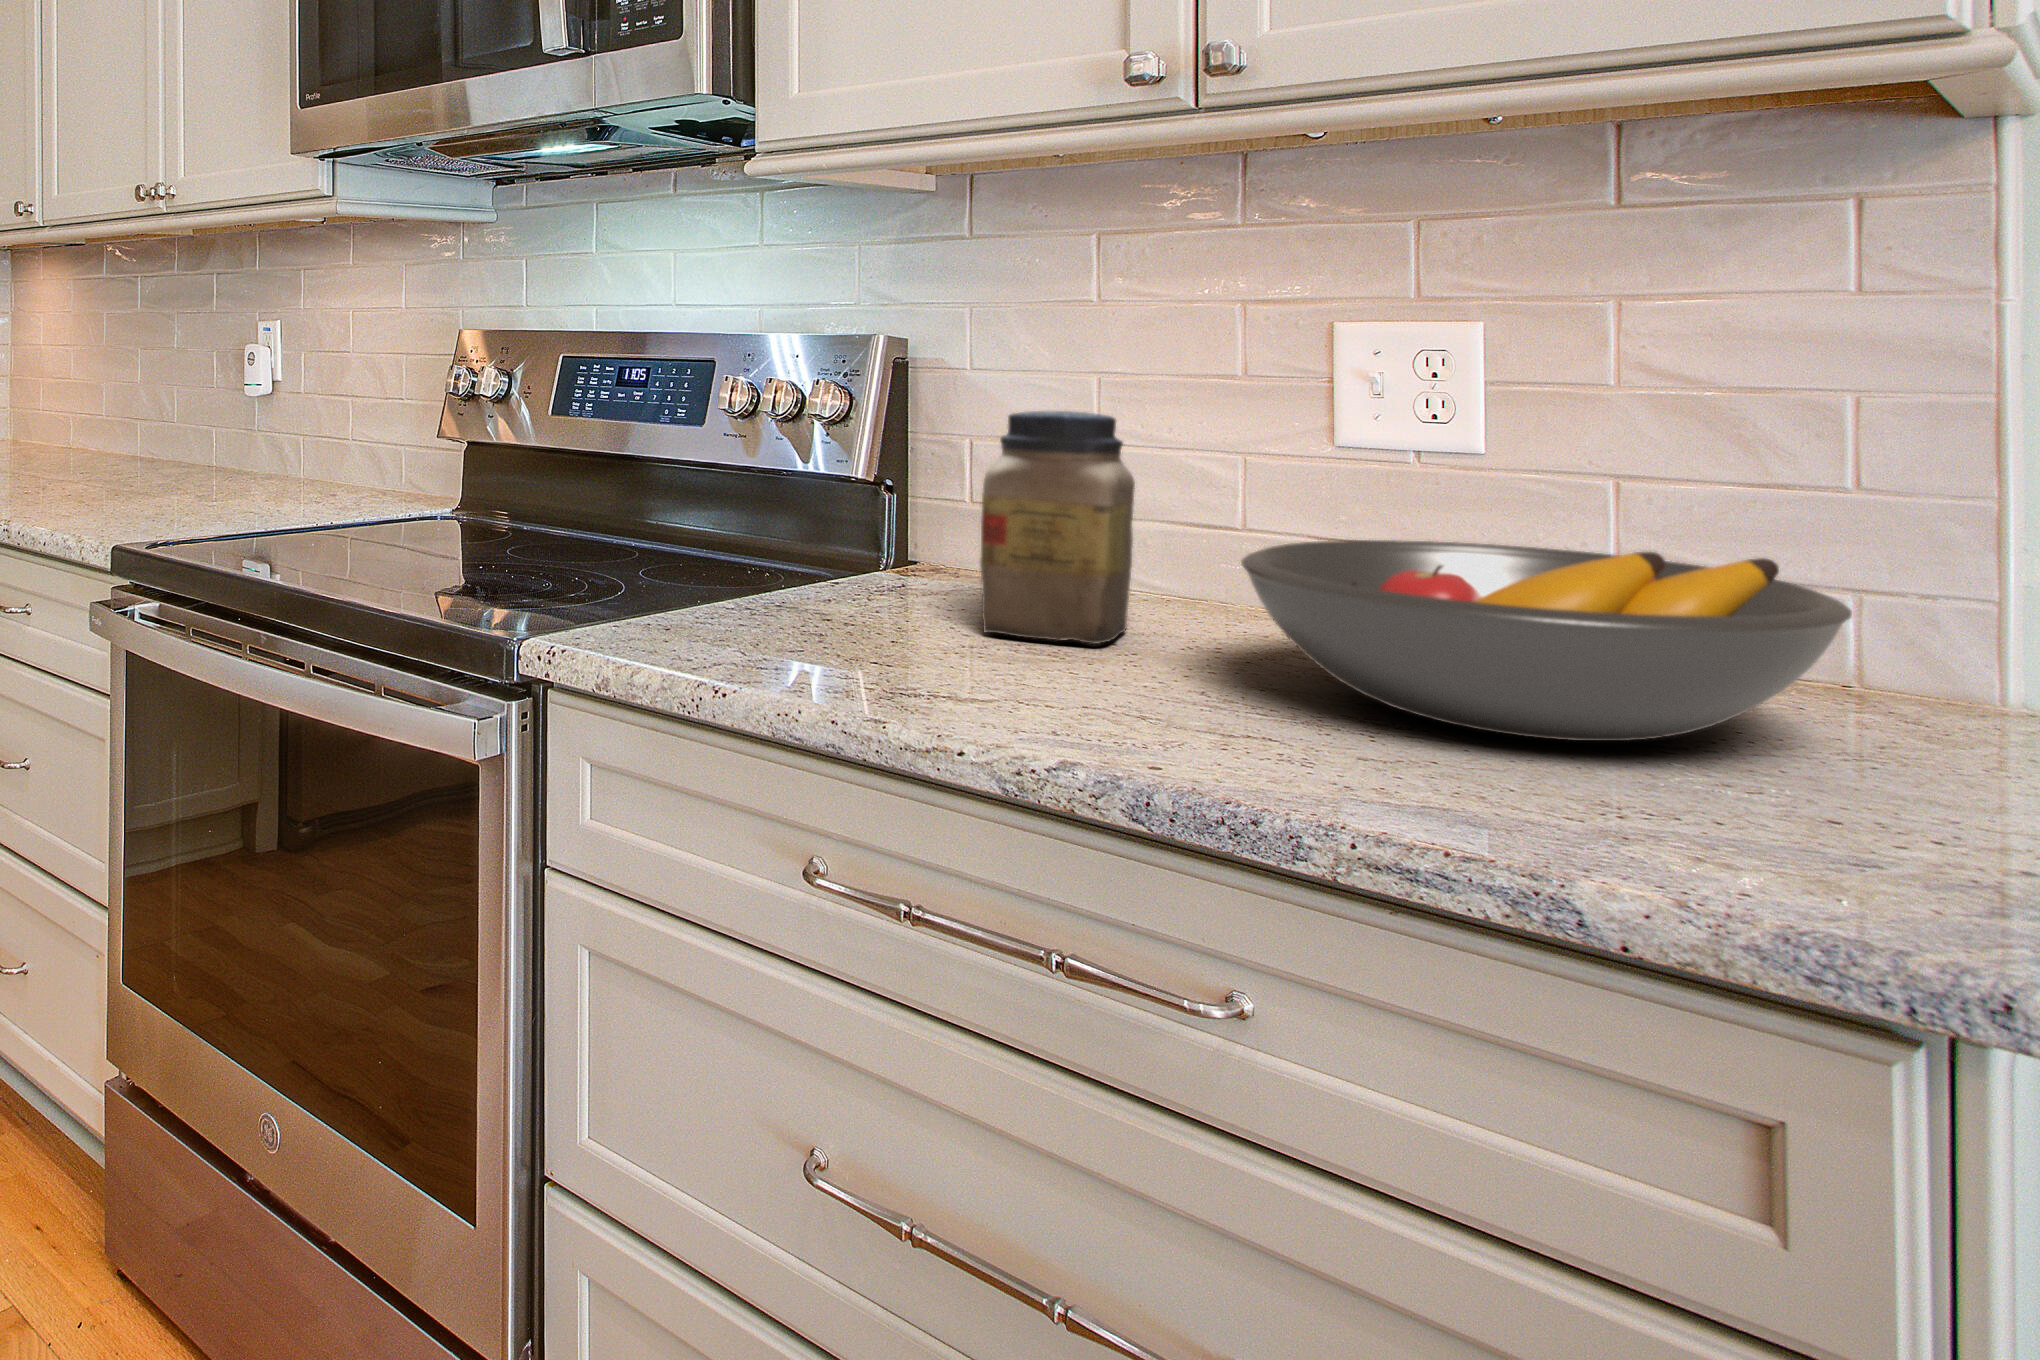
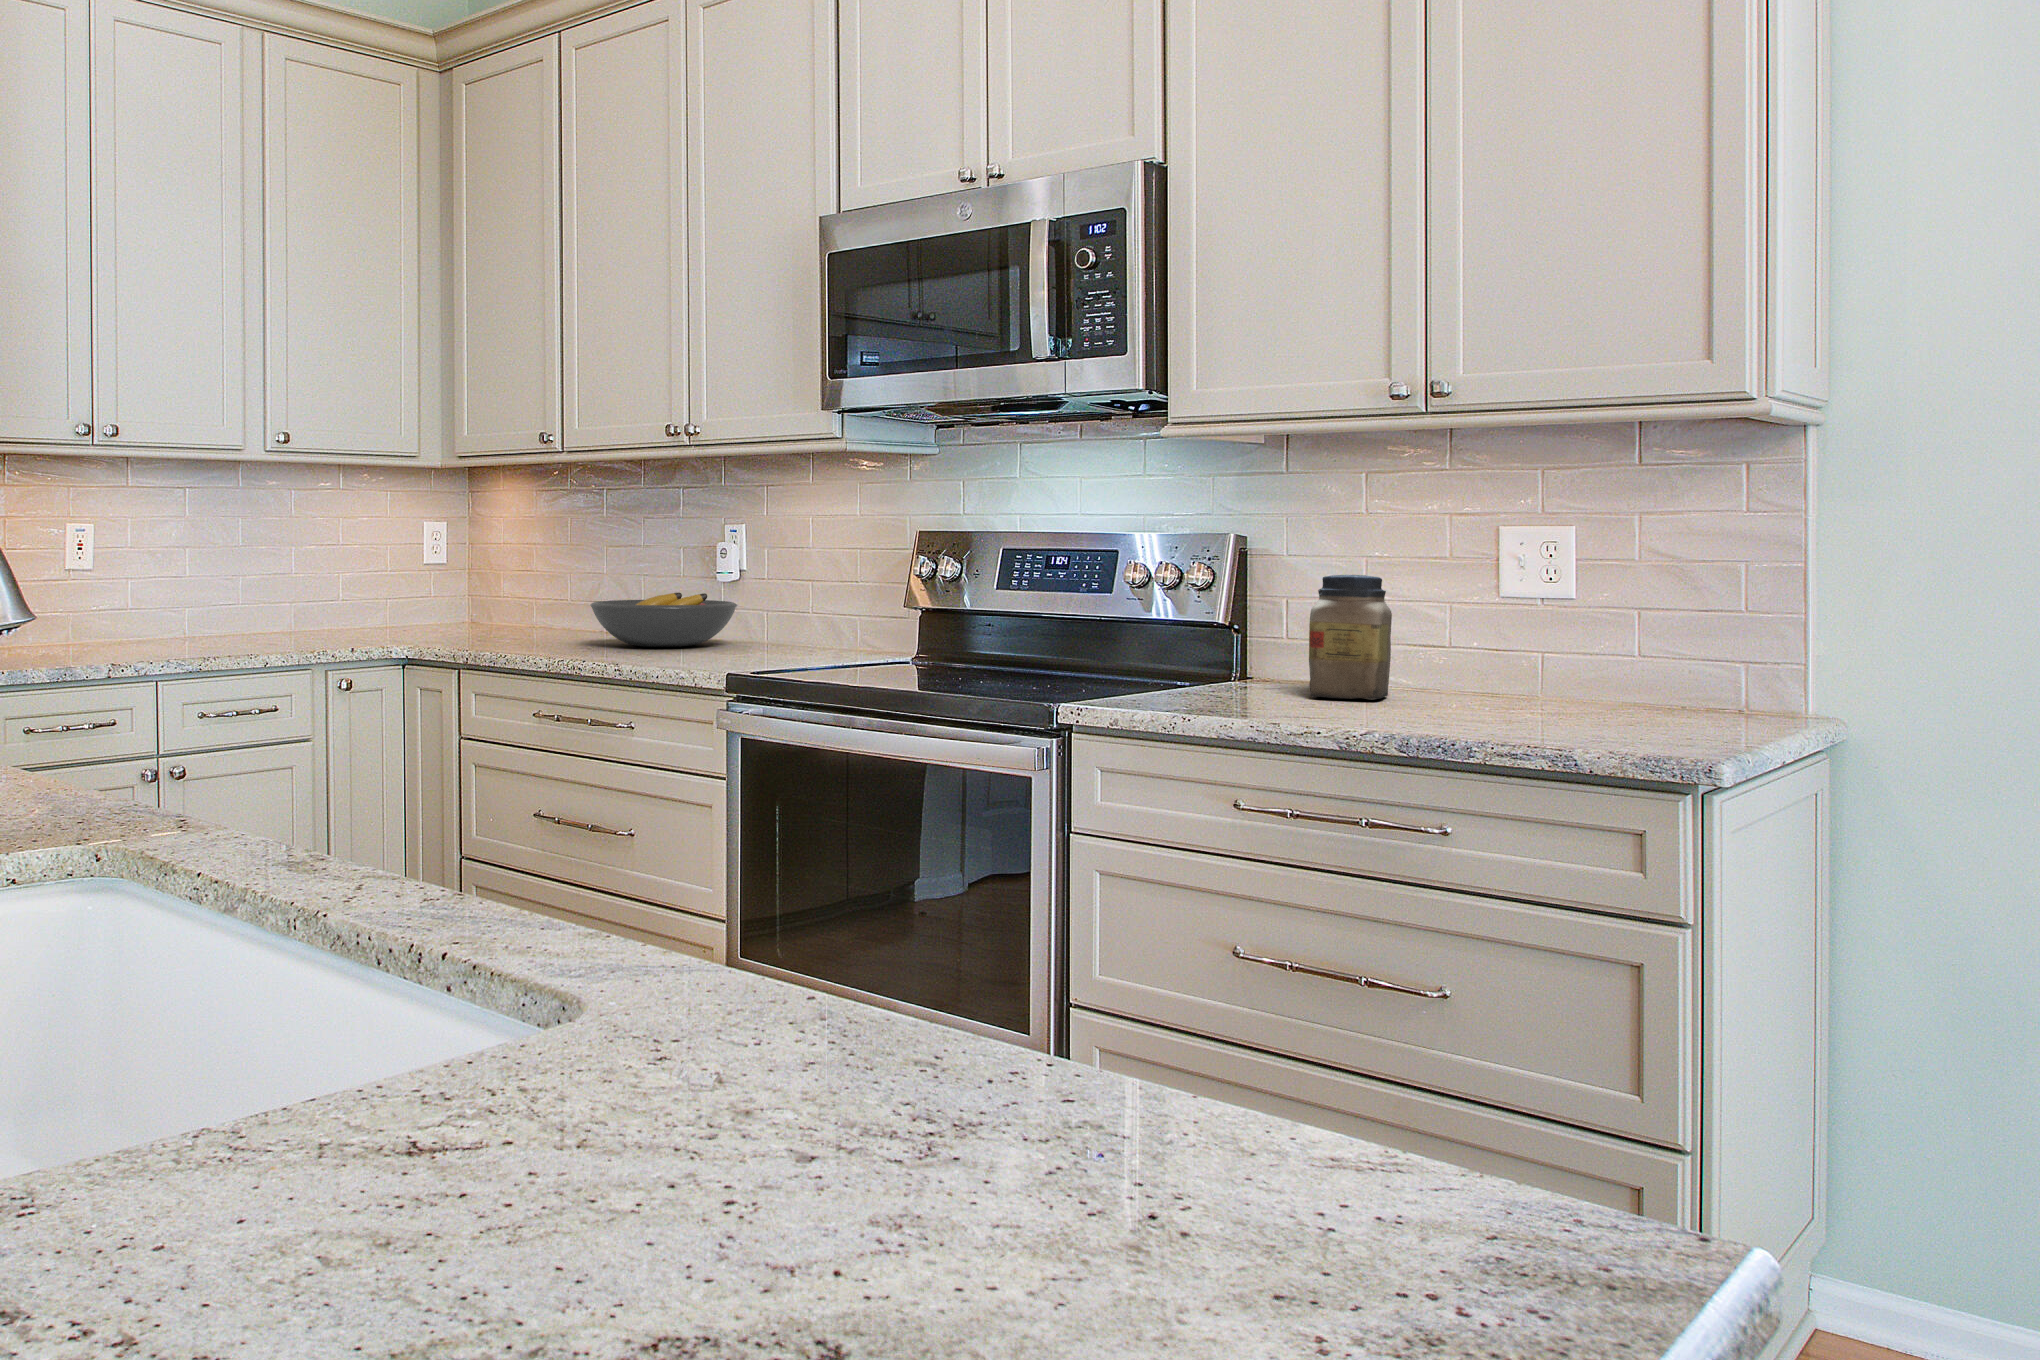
fruit bowl: present [1241,540,1852,741] -> present [590,593,737,647]

